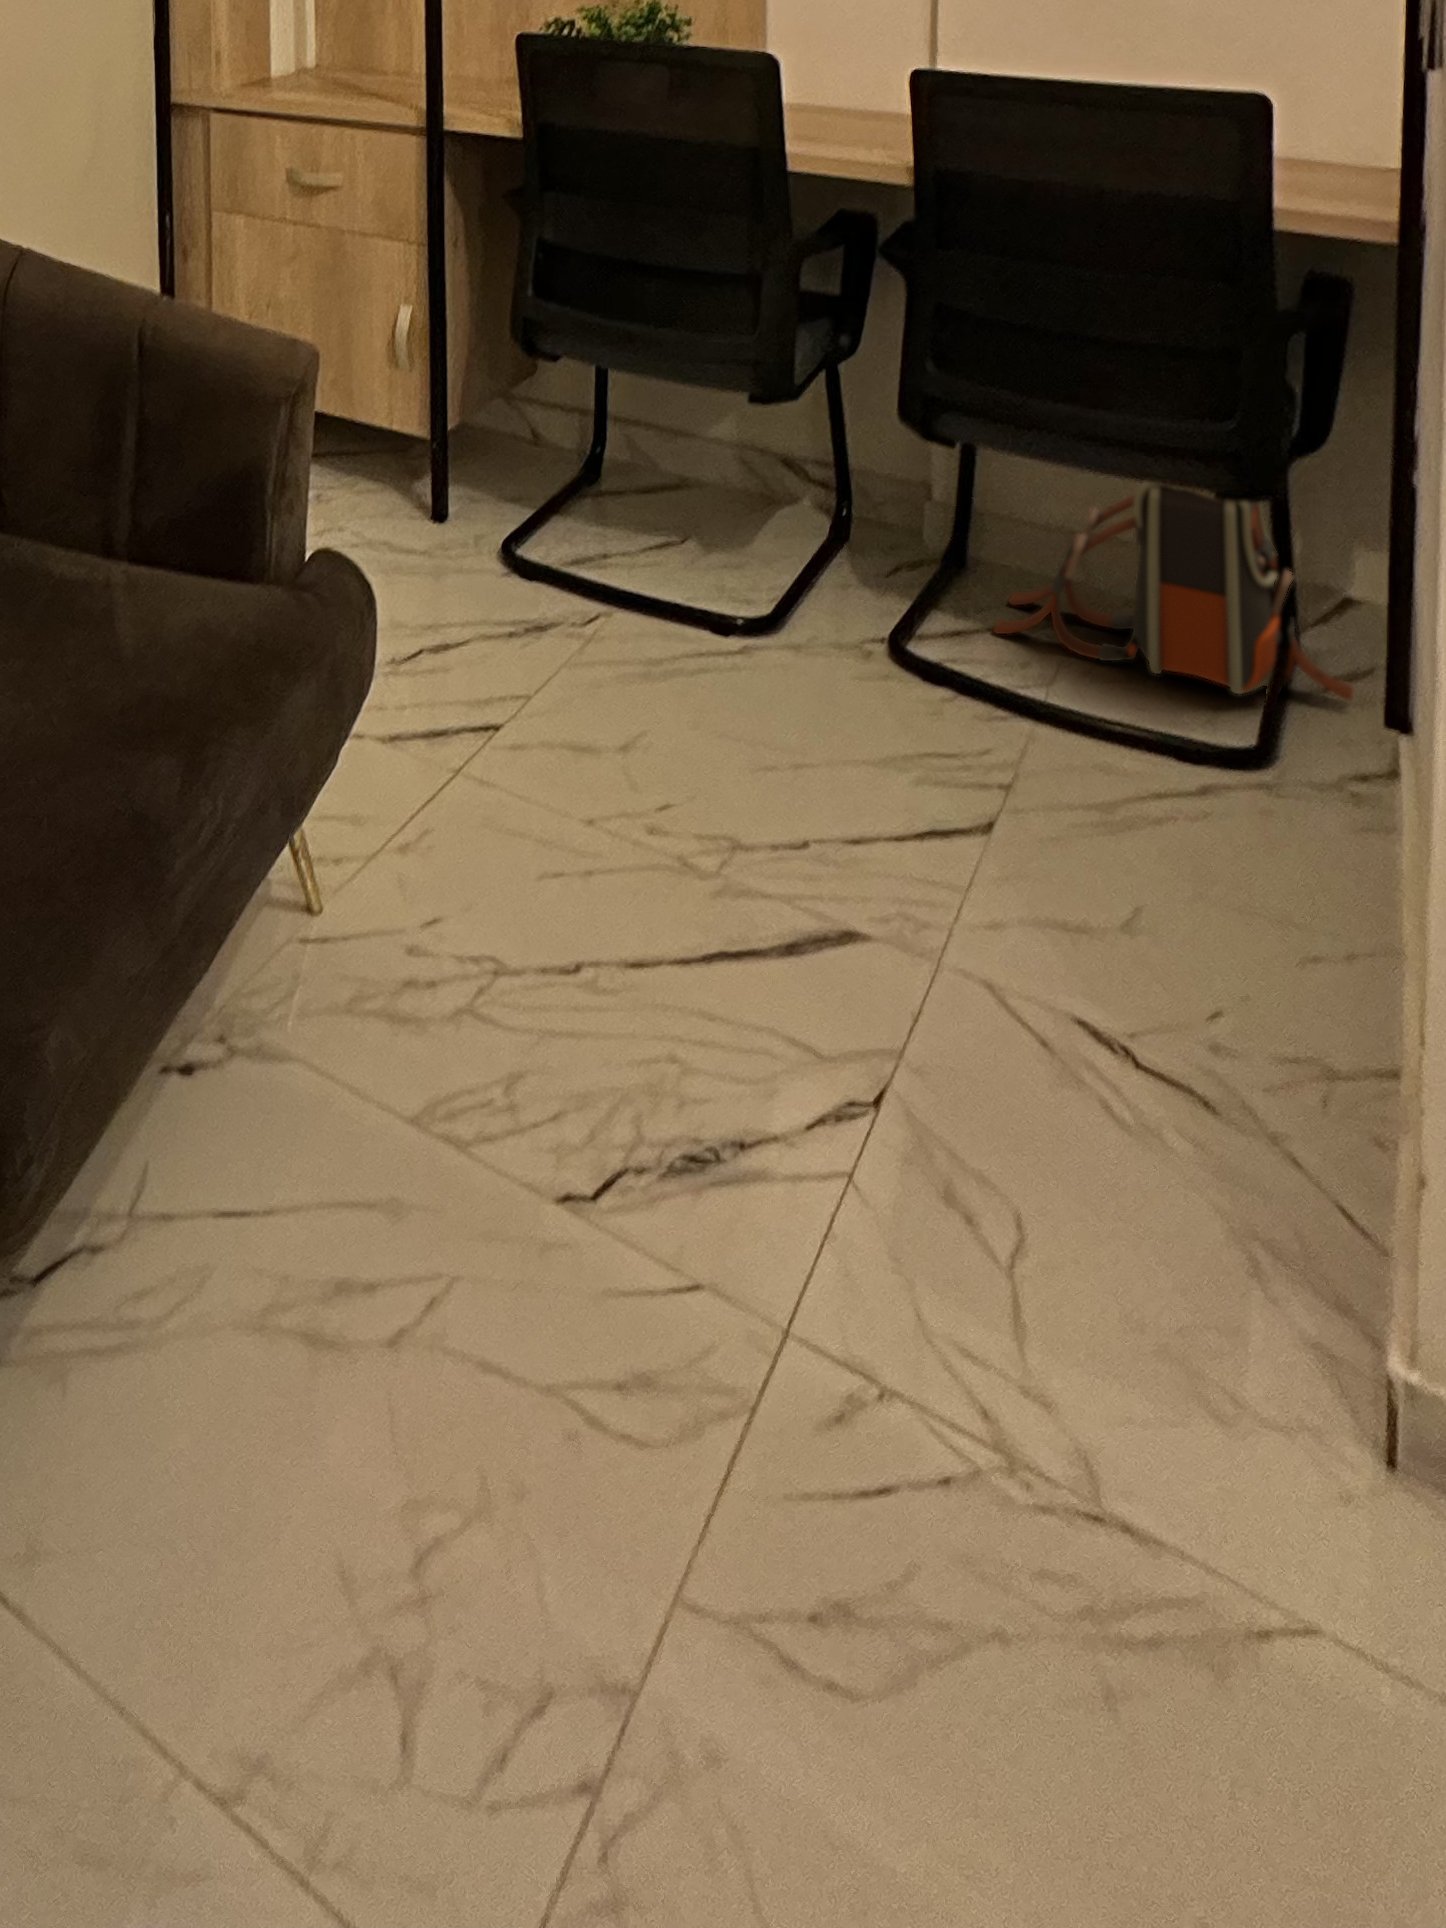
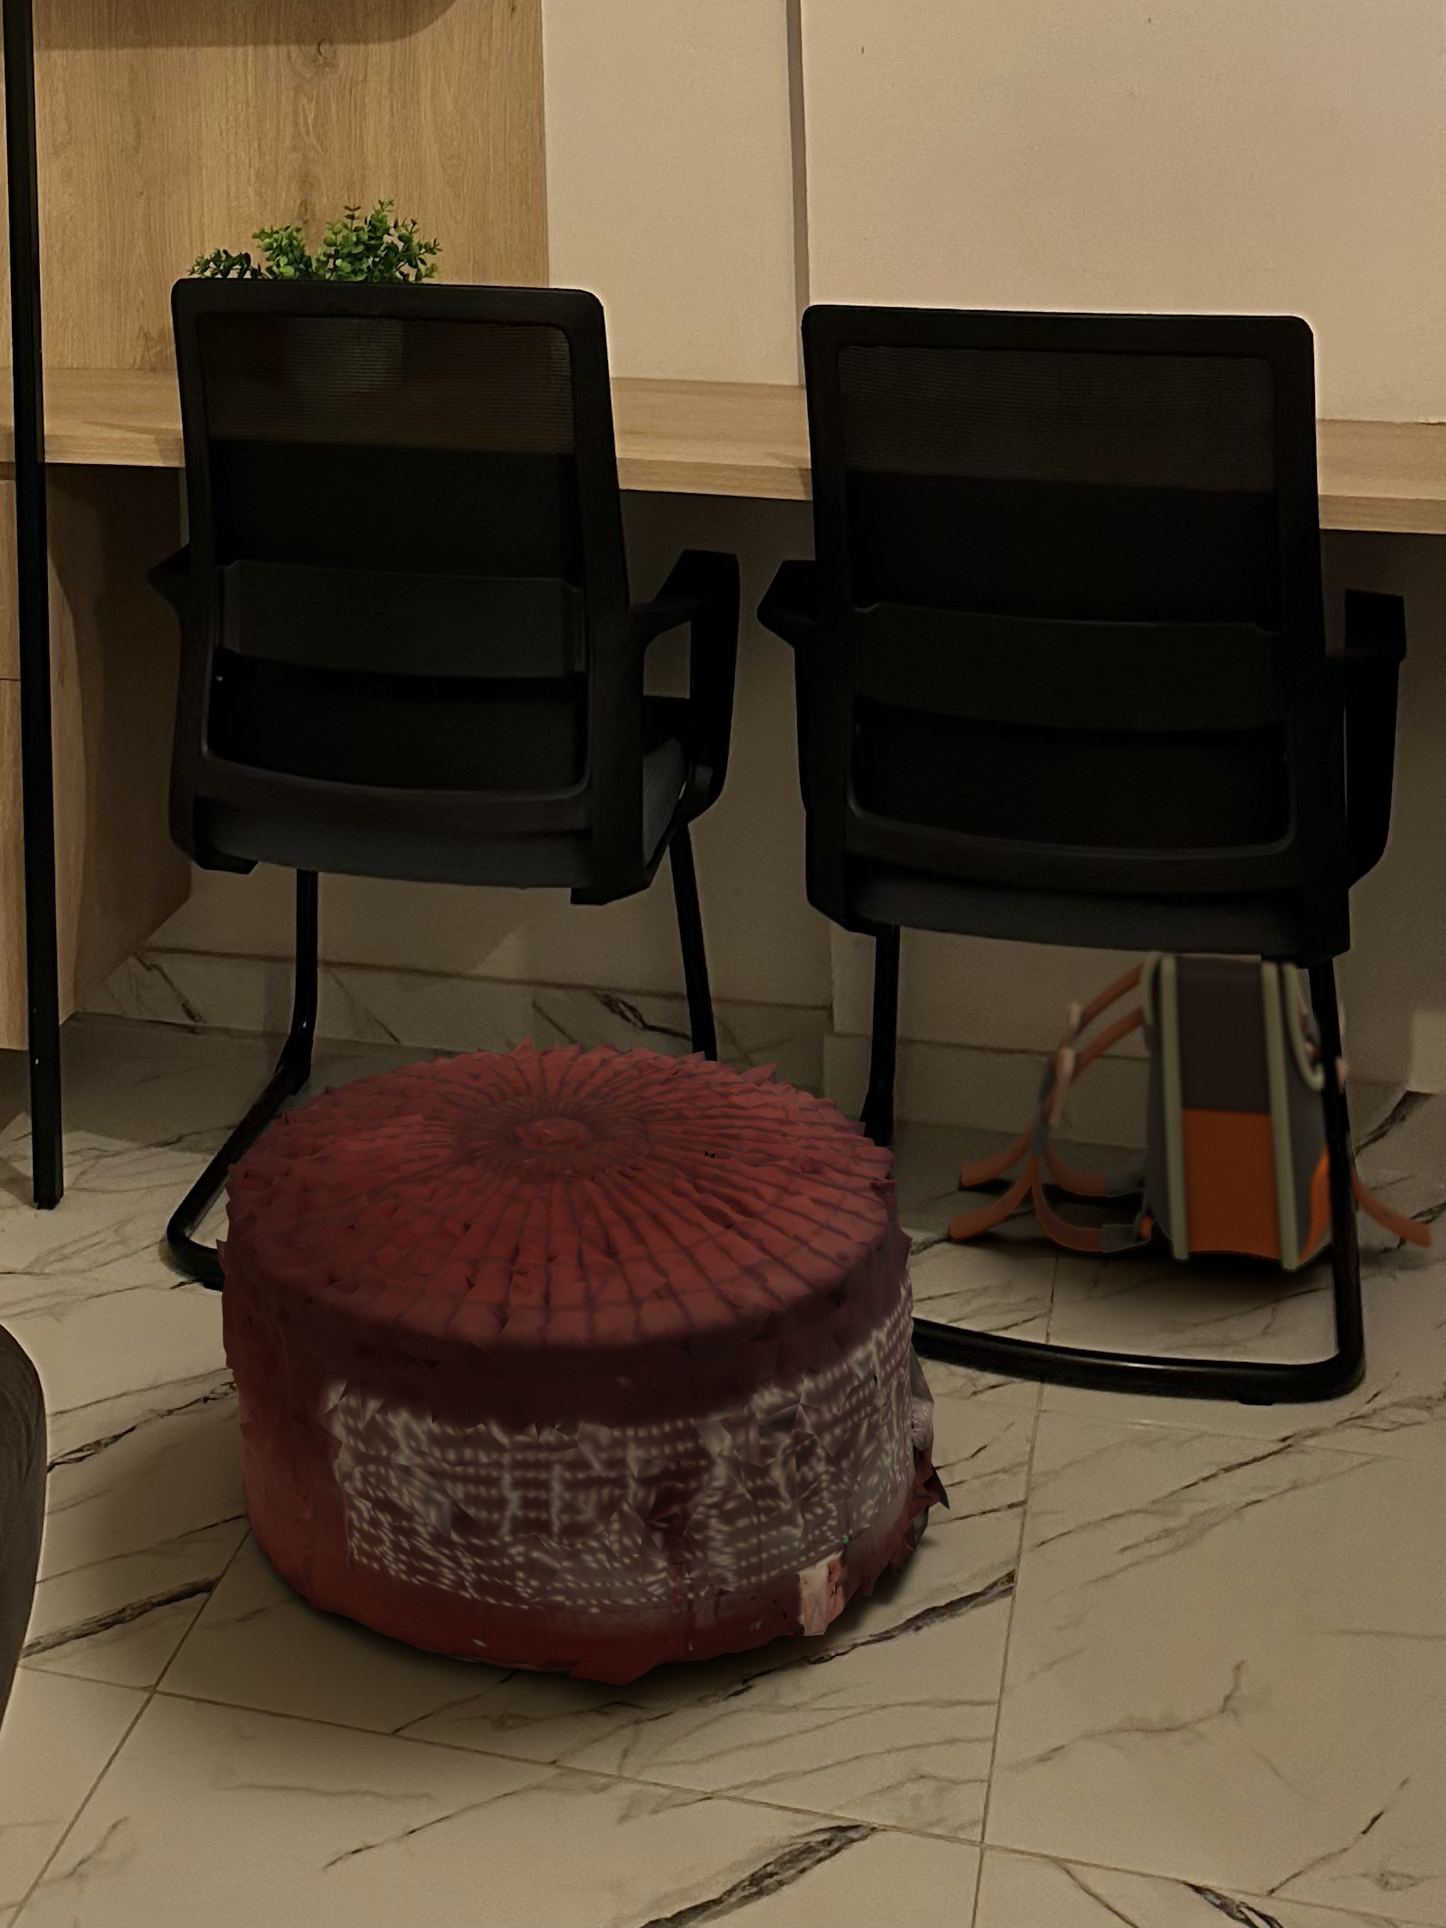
pouf: none [512,471,955,830] -> present [216,1035,950,1686]

